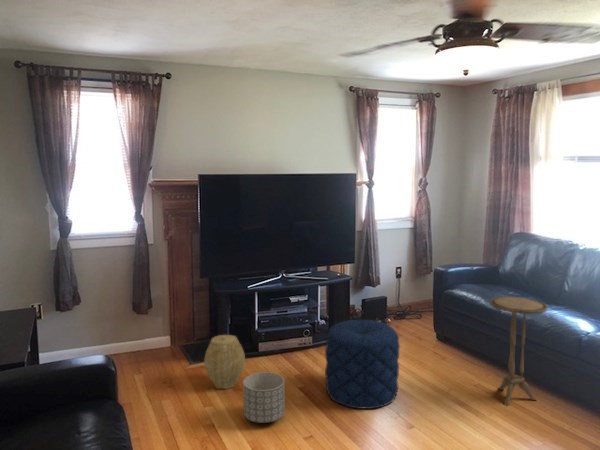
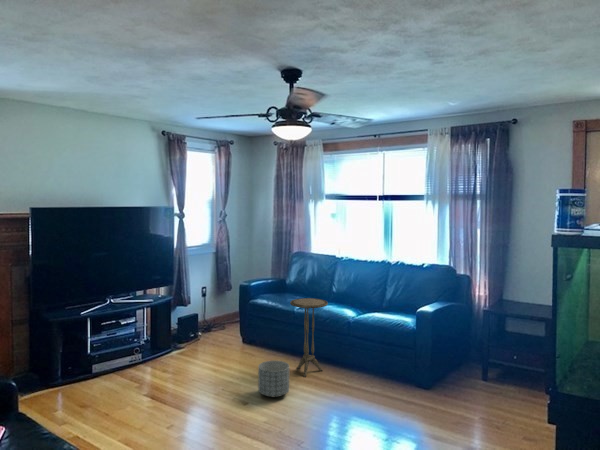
pouf: present [325,320,400,409] -> none [168,328,229,400]
woven basket: present [204,335,245,389] -> none [50,358,91,409]
planter: present [243,372,285,423] -> present [258,361,289,397]

